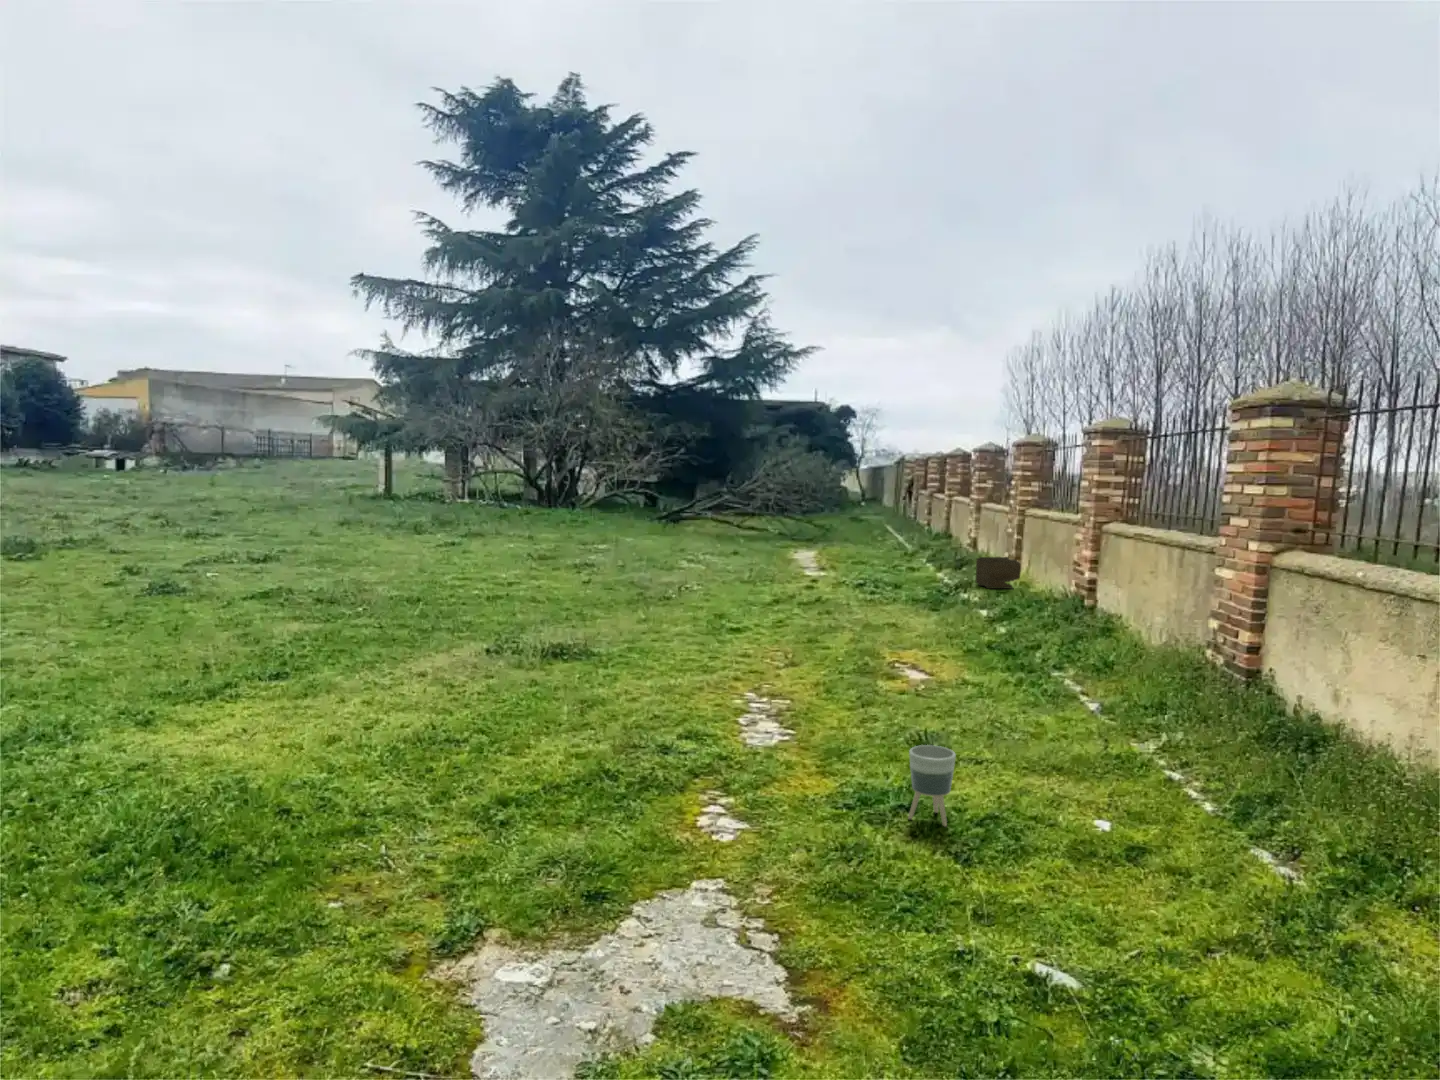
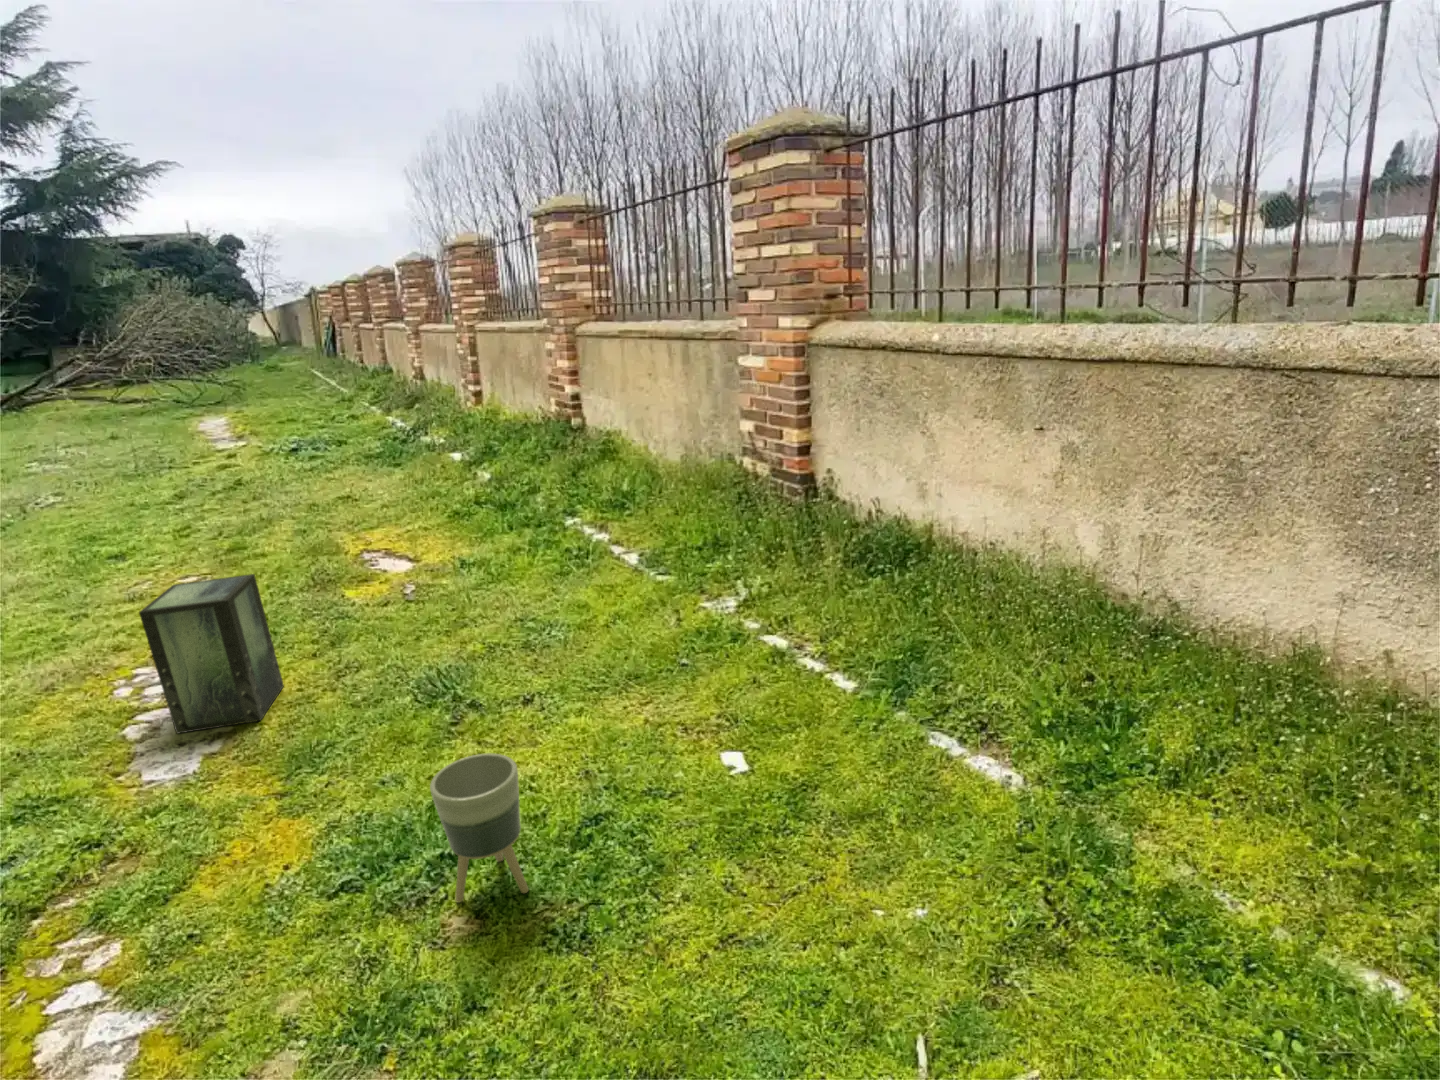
wooden crate: present [976,557,1020,589] -> none [430,384,487,425]
storage box: none [779,638,839,726] -> present [139,574,284,734]

